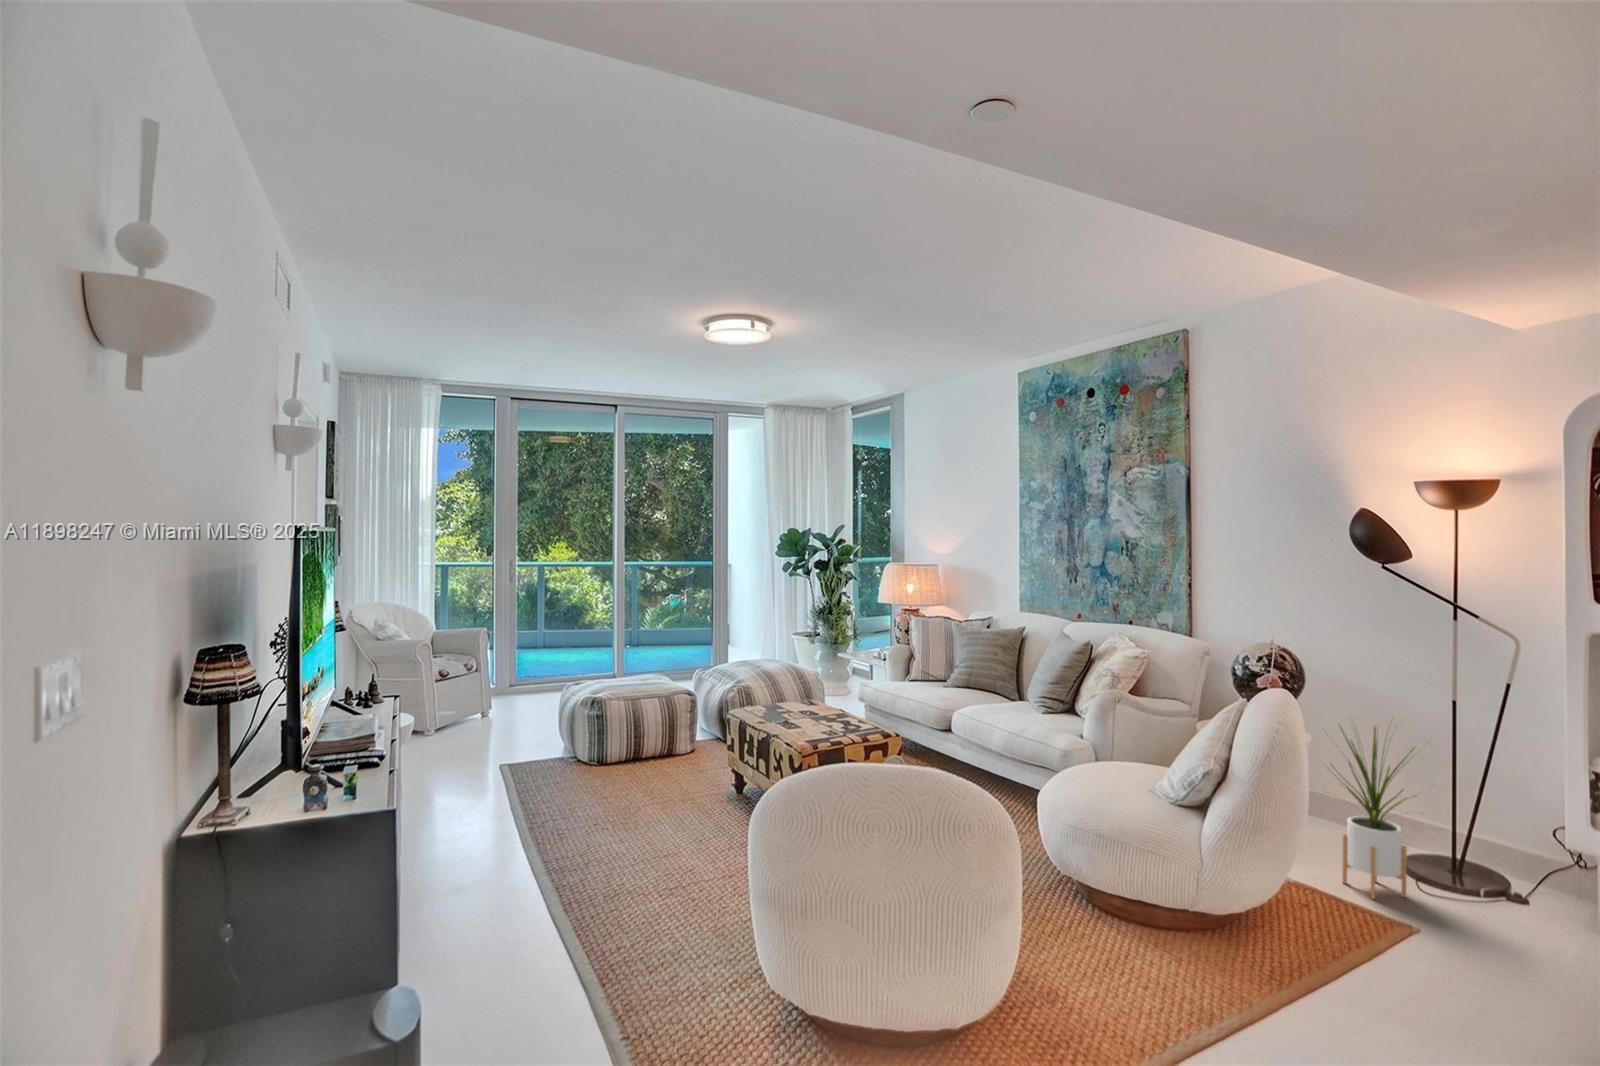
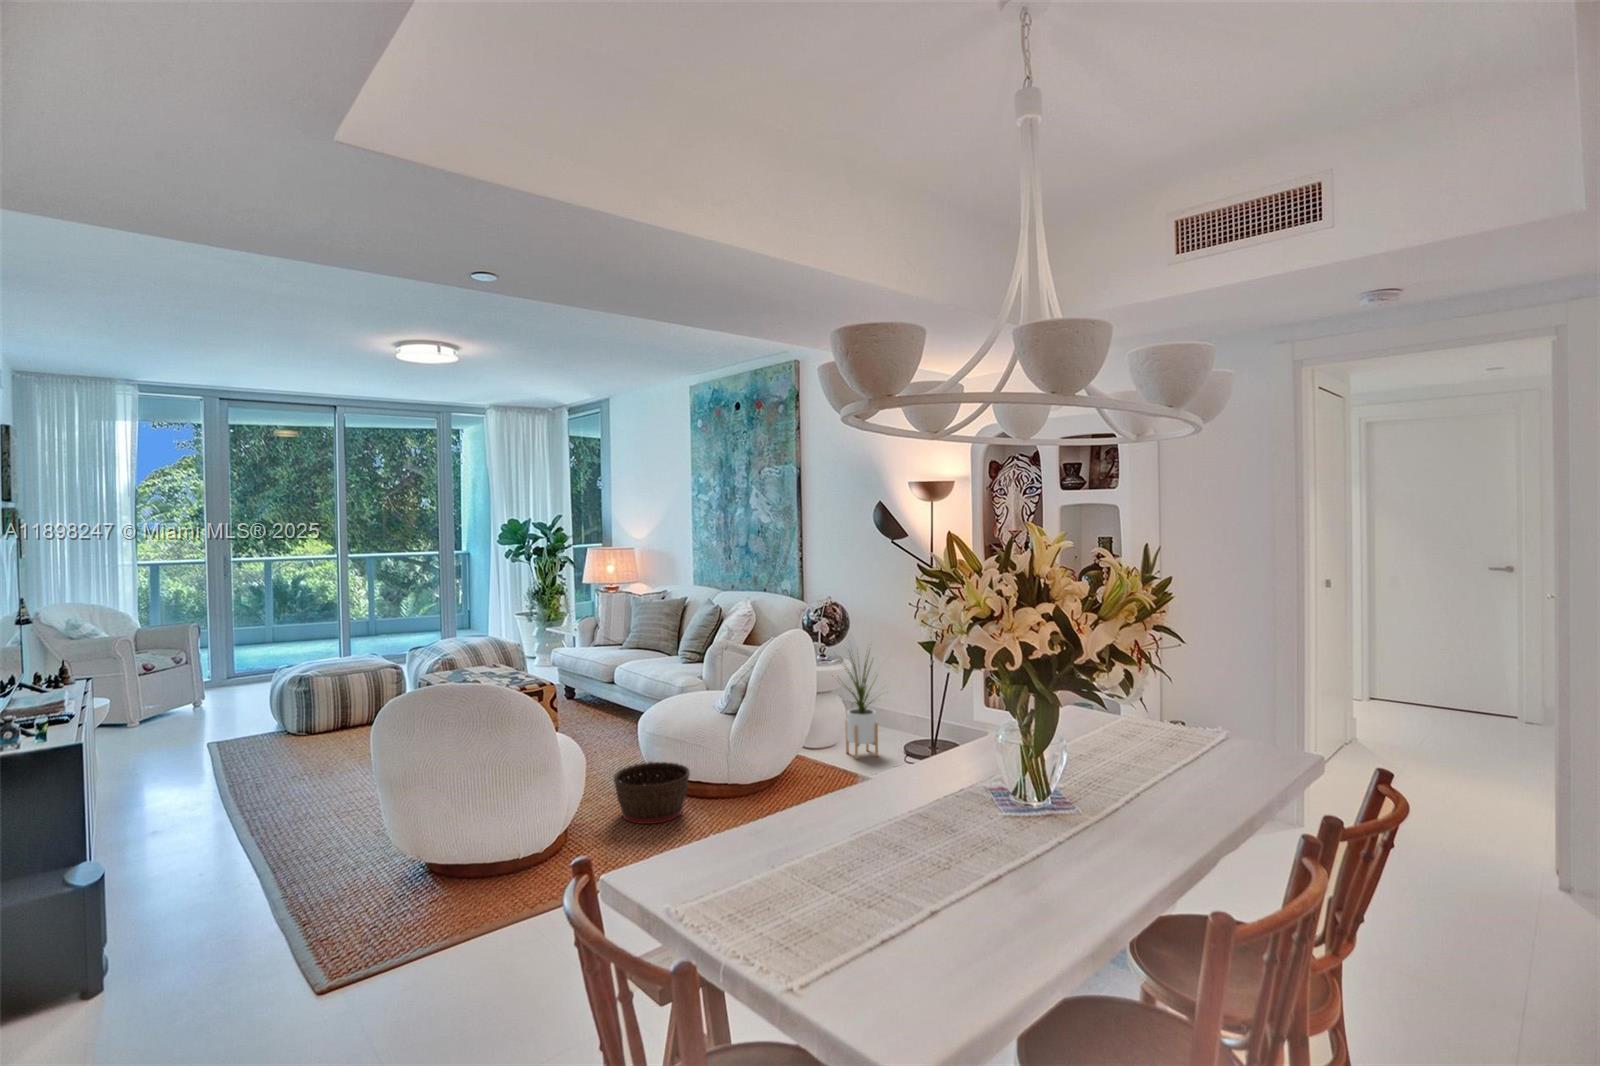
basket: none [1051,891,1179,1009] -> present [614,762,690,824]

